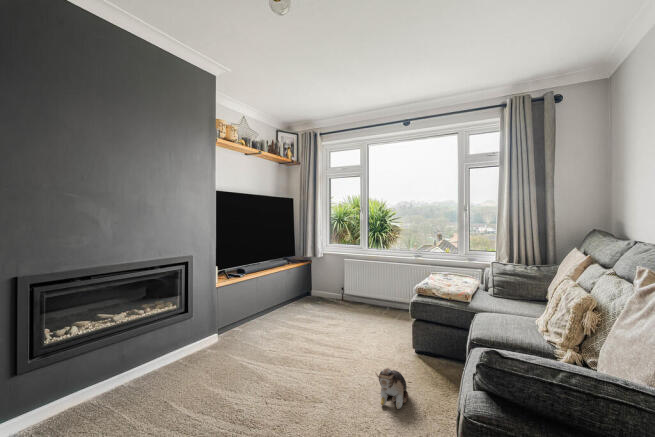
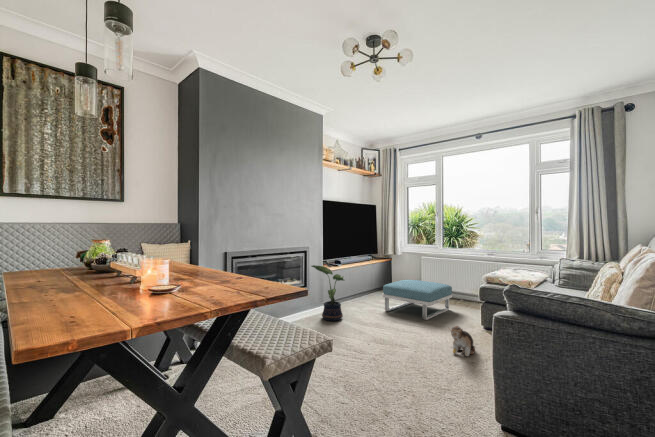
potted plant: none [195,281,244,358] -> present [312,265,344,321]
footstool: none [296,289,378,343] -> present [382,280,452,320]

